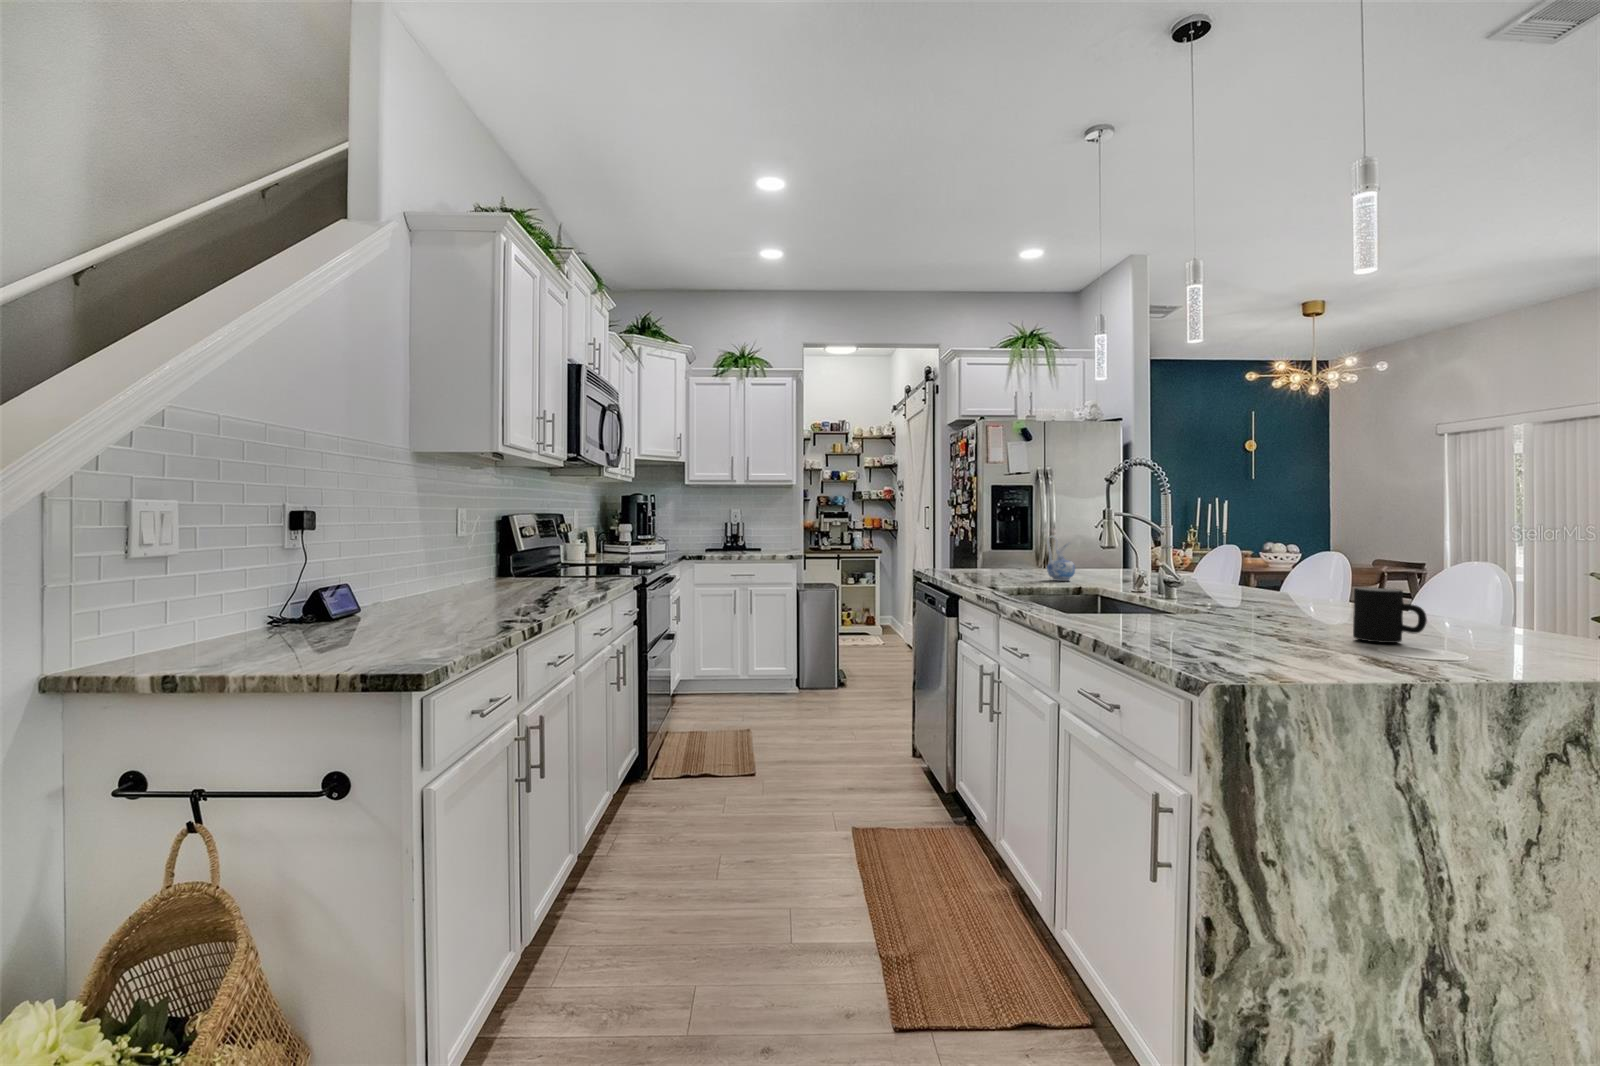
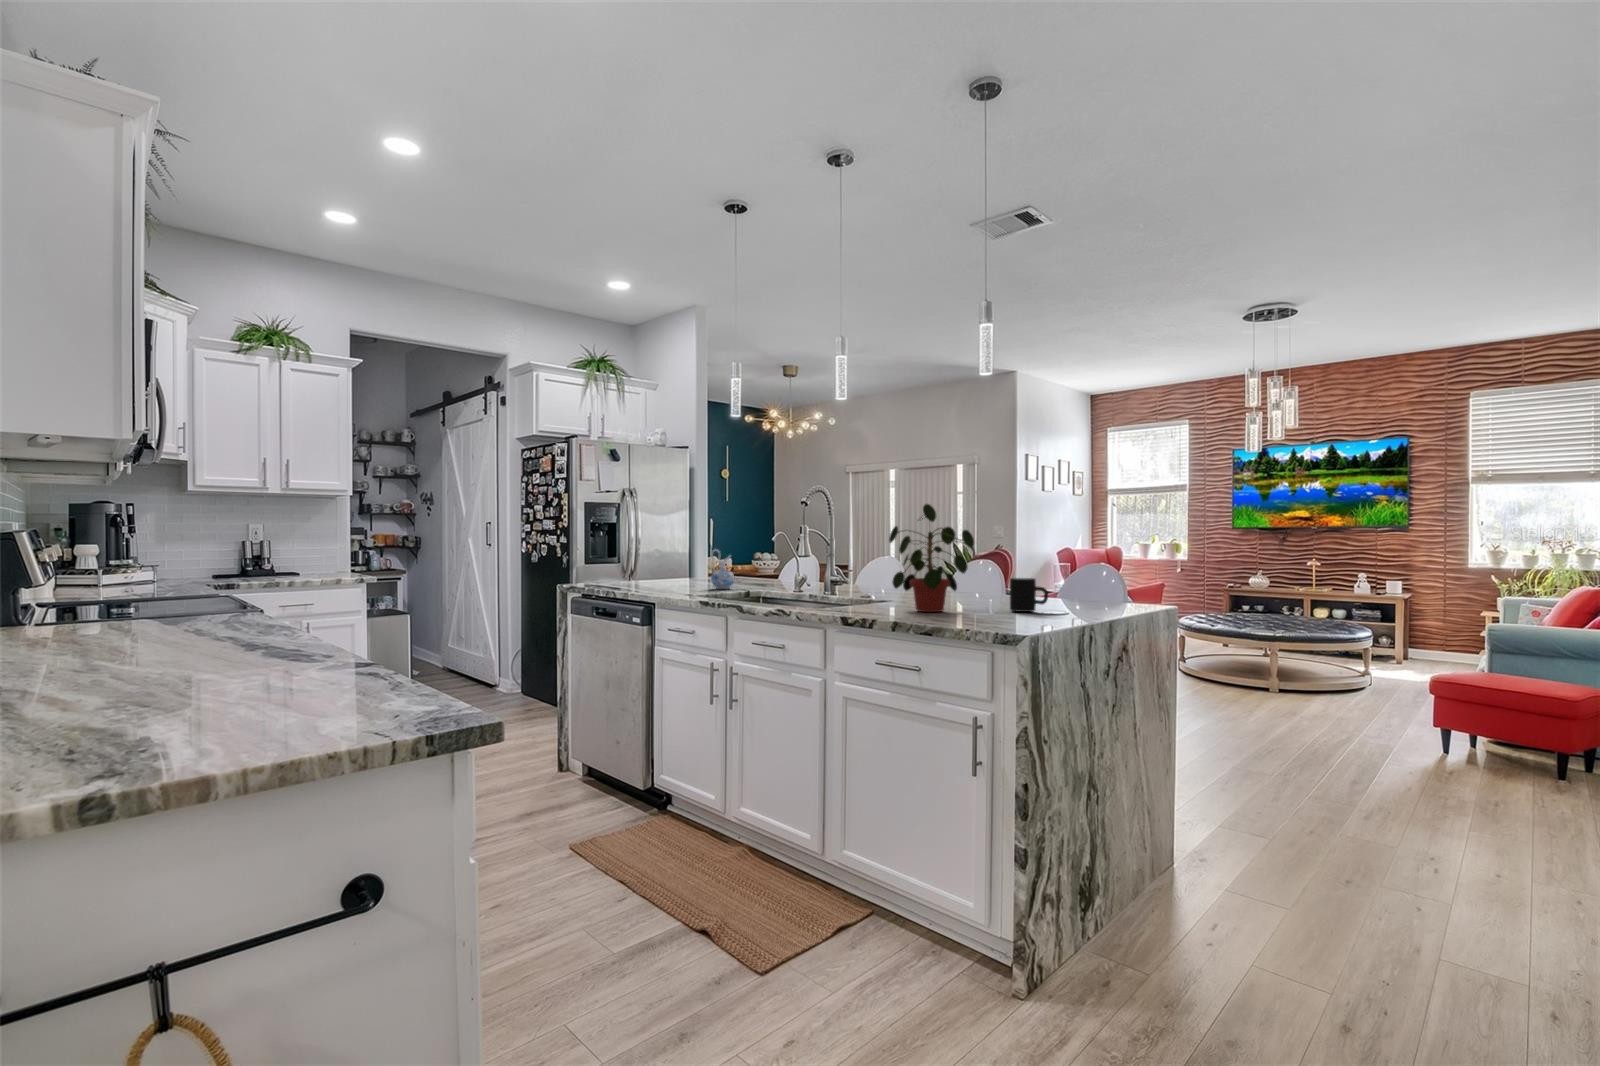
potted plant: none [1151,476,1302,629] -> present [889,504,976,612]

